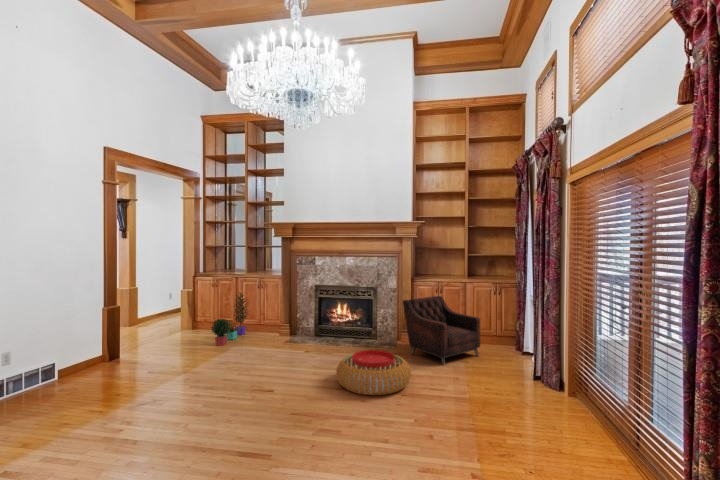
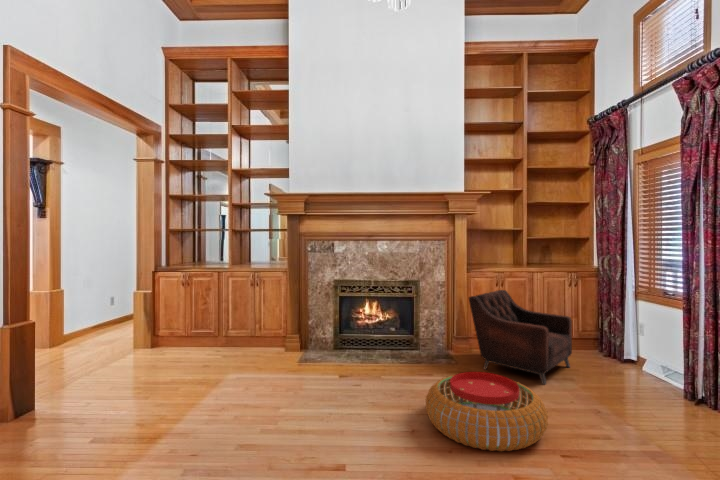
potted plant: present [211,293,248,346] -> none [189,291,240,372]

